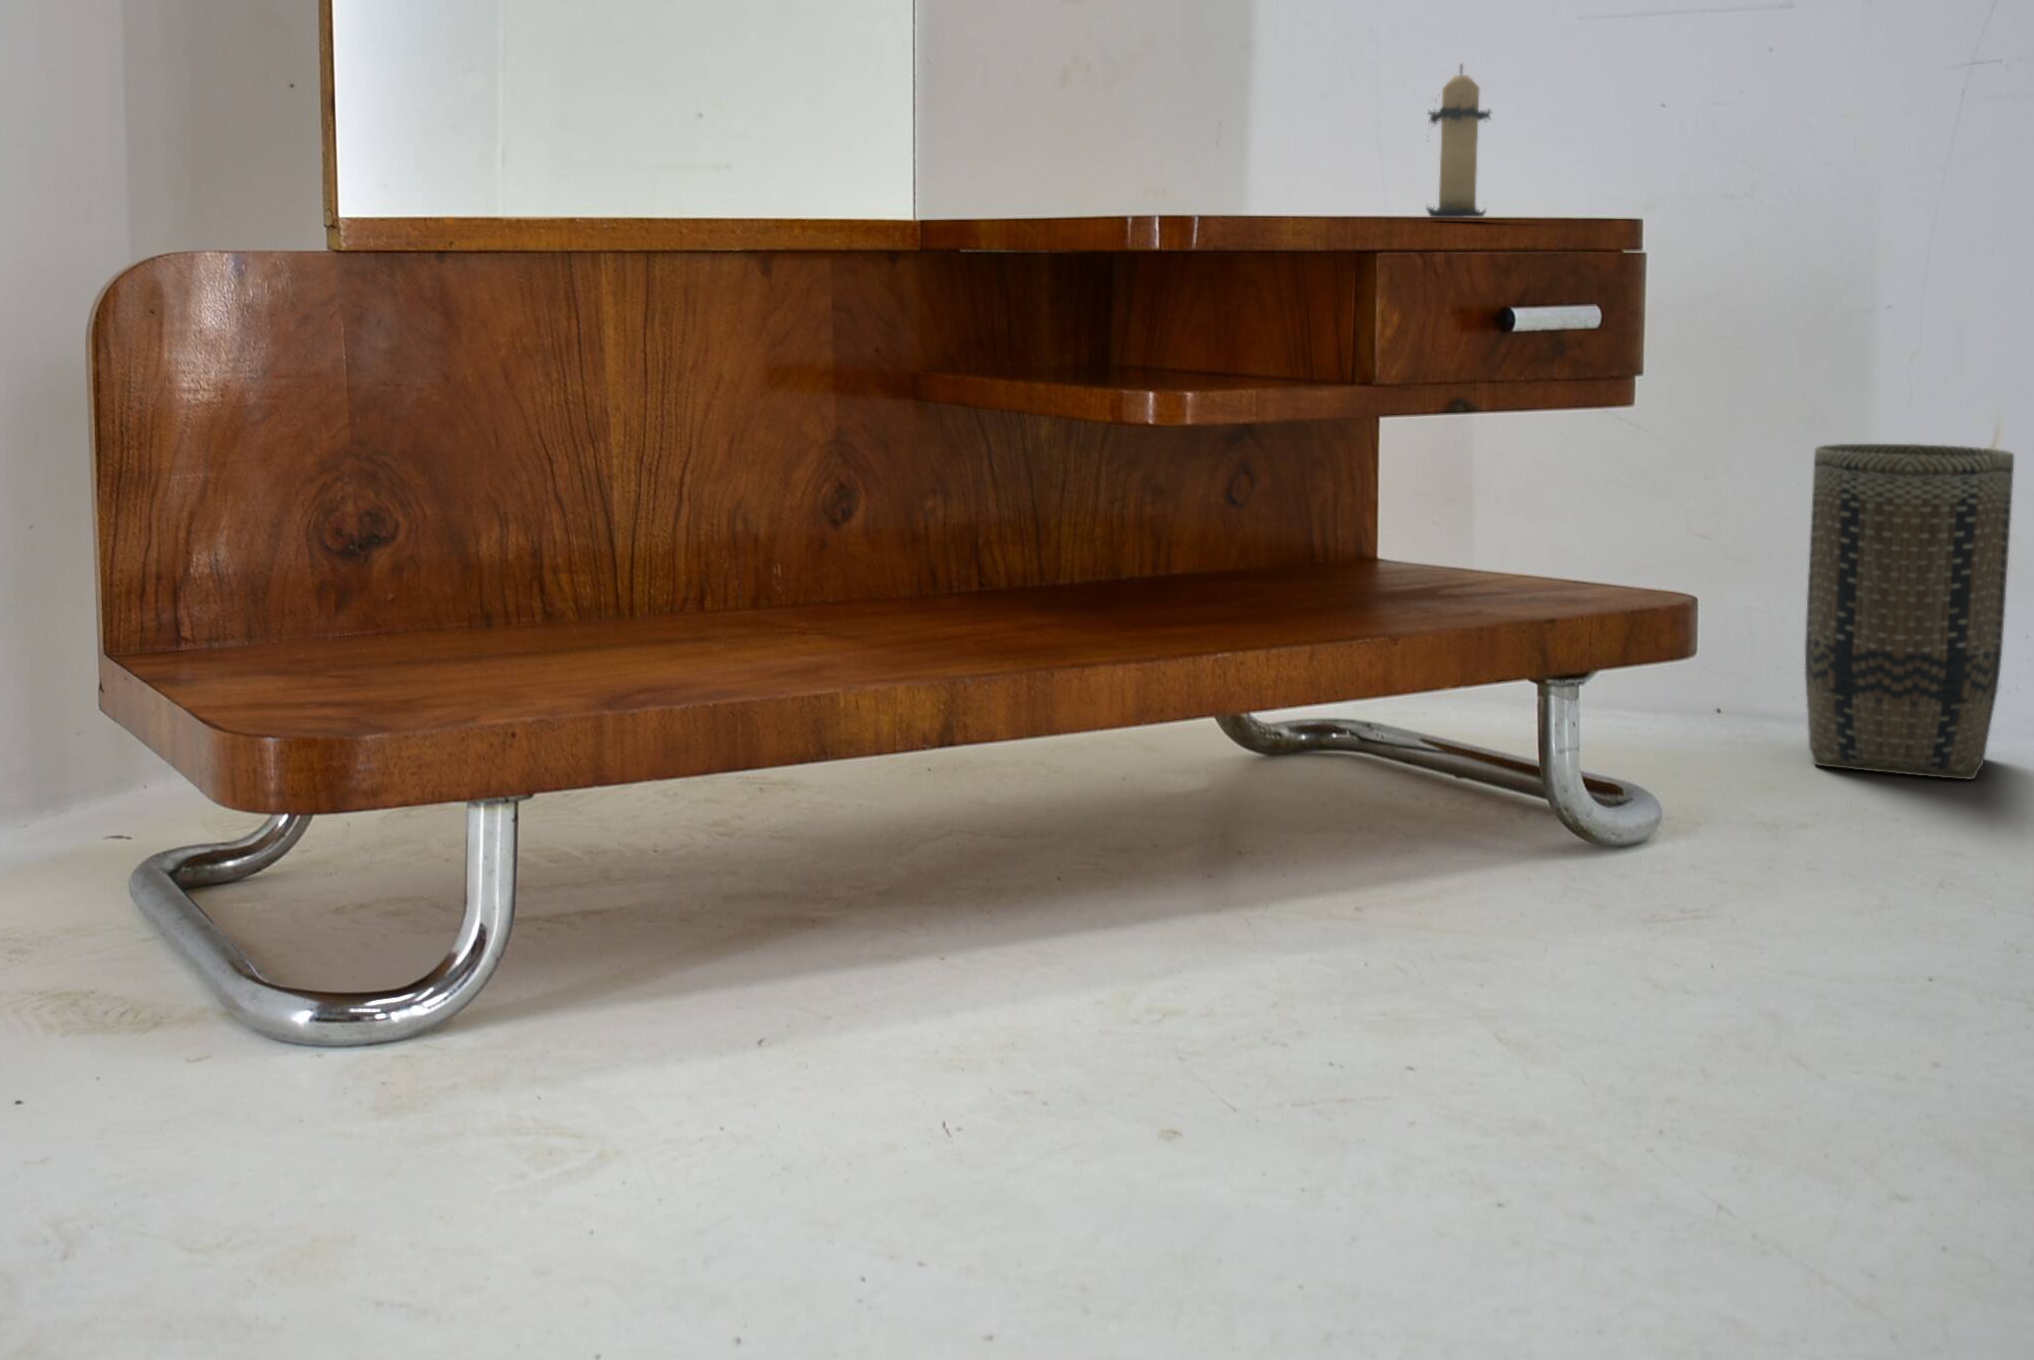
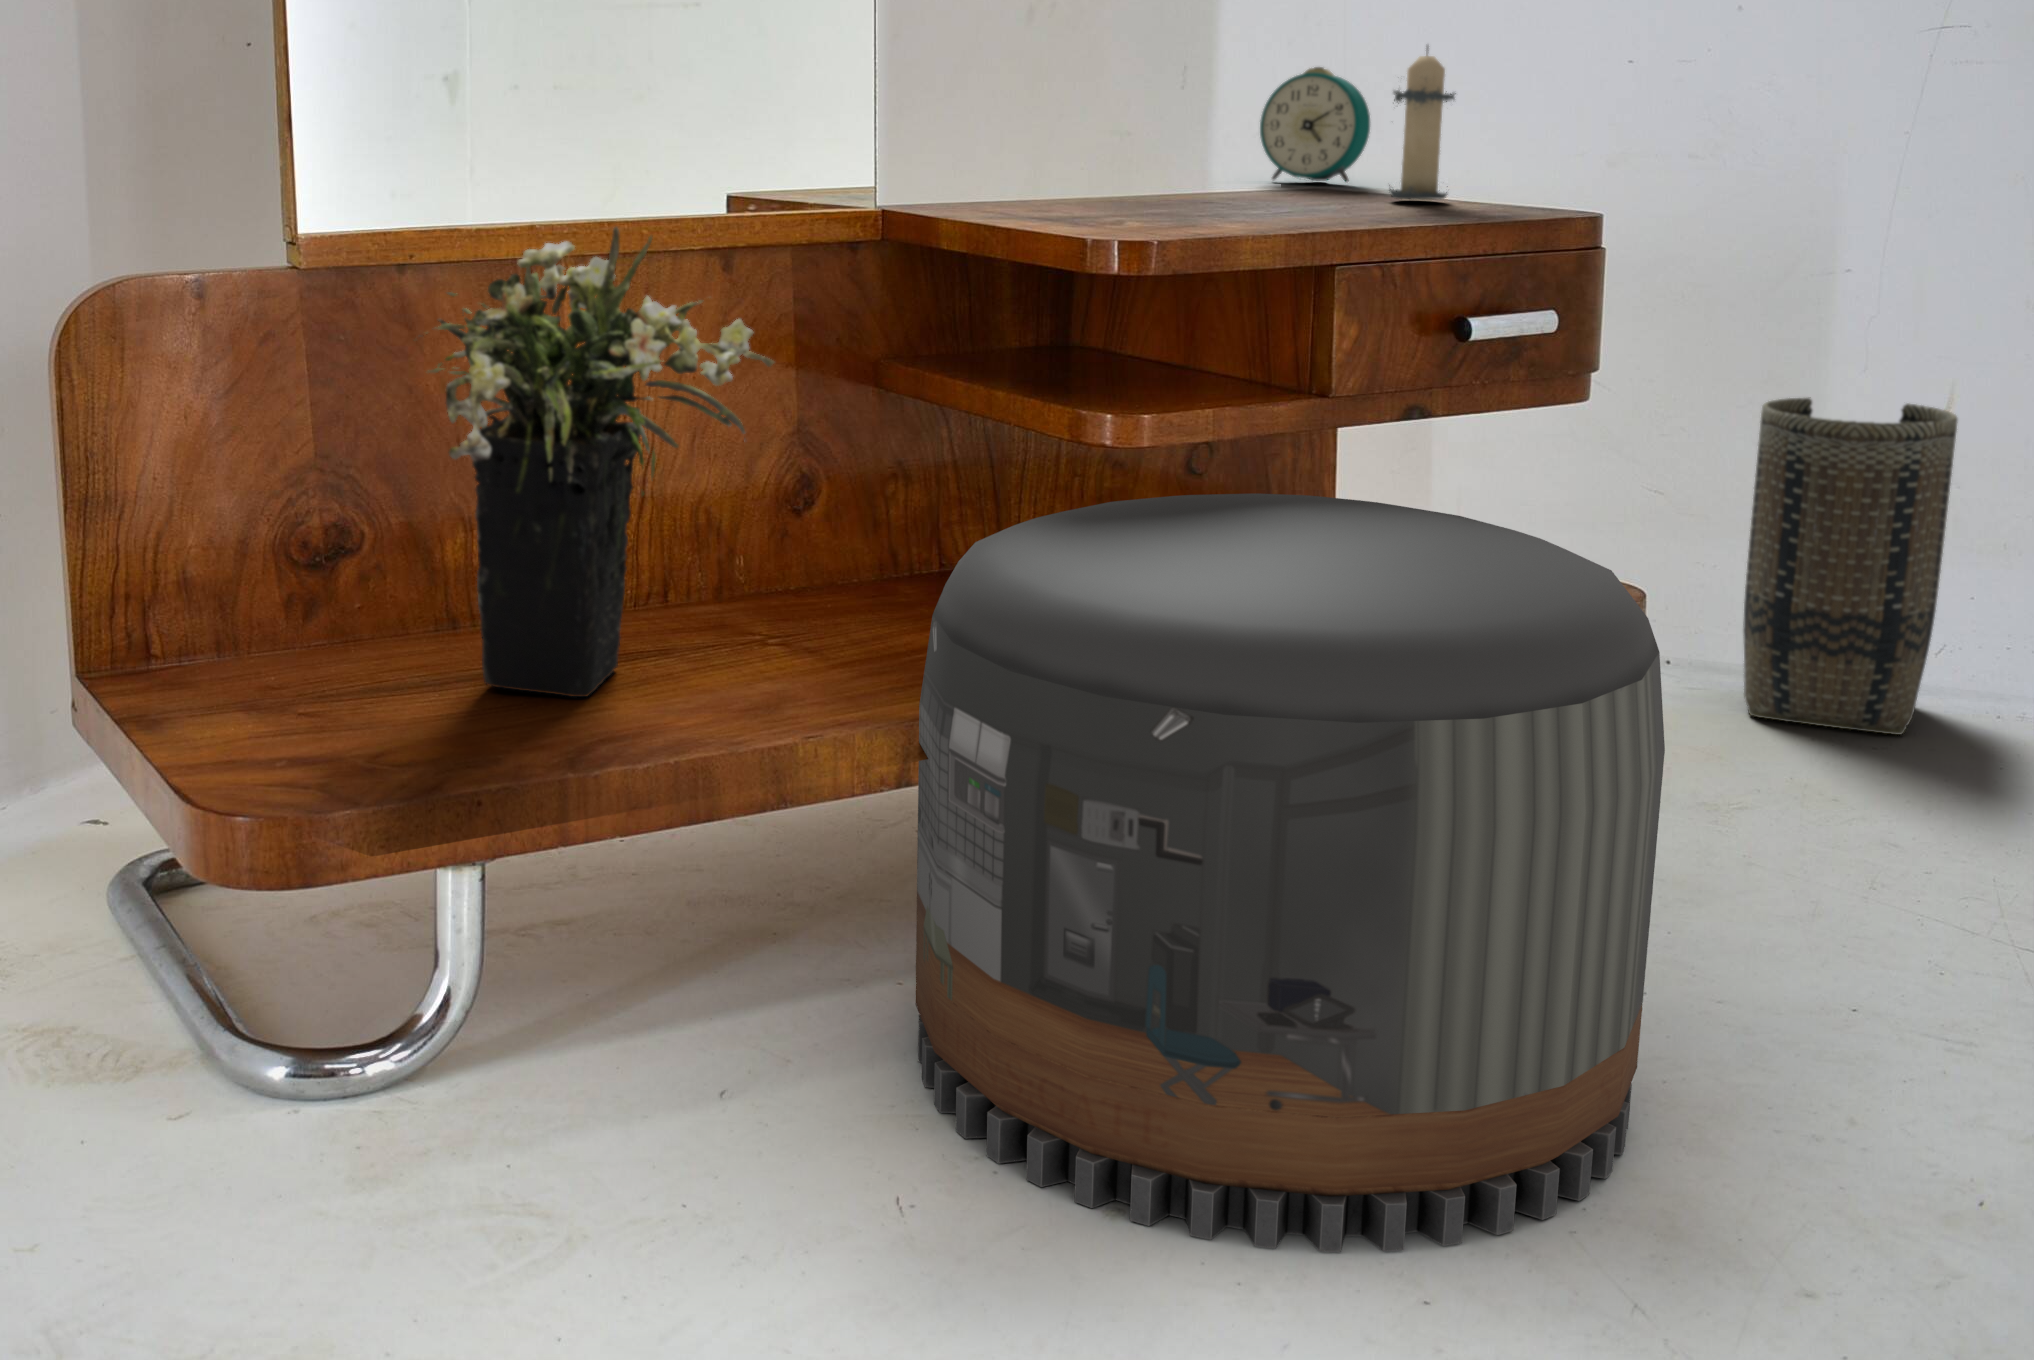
alarm clock: none [1298,102,1408,216] -> present [1260,67,1370,182]
flower arrangement: none [442,198,813,661] -> present [428,227,774,697]
pouf: none [957,455,1703,1173] -> present [915,493,1665,1252]

